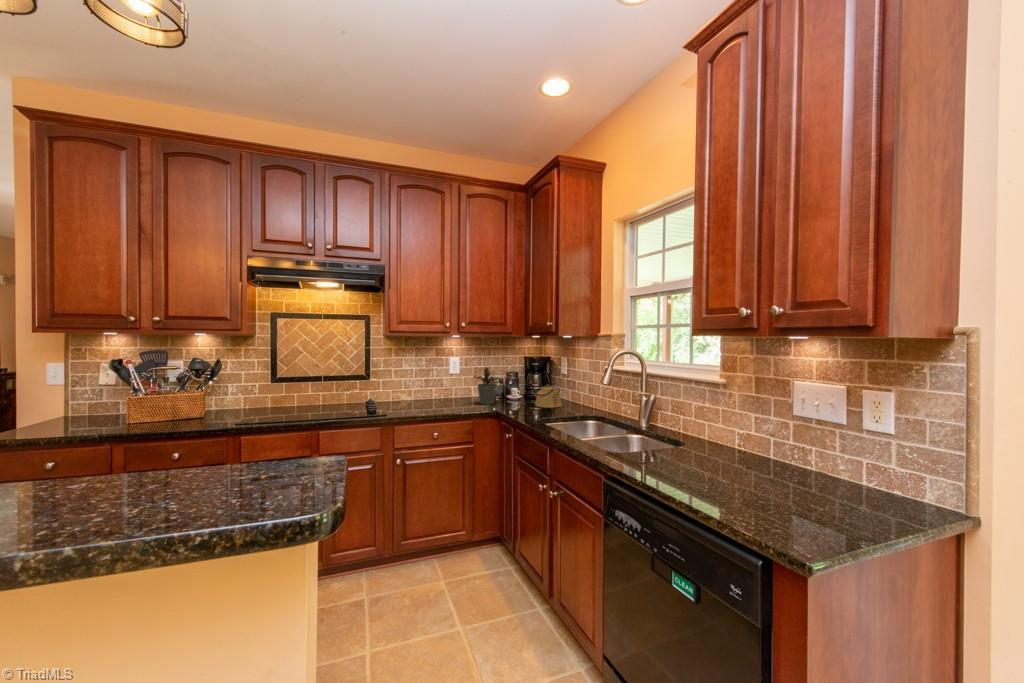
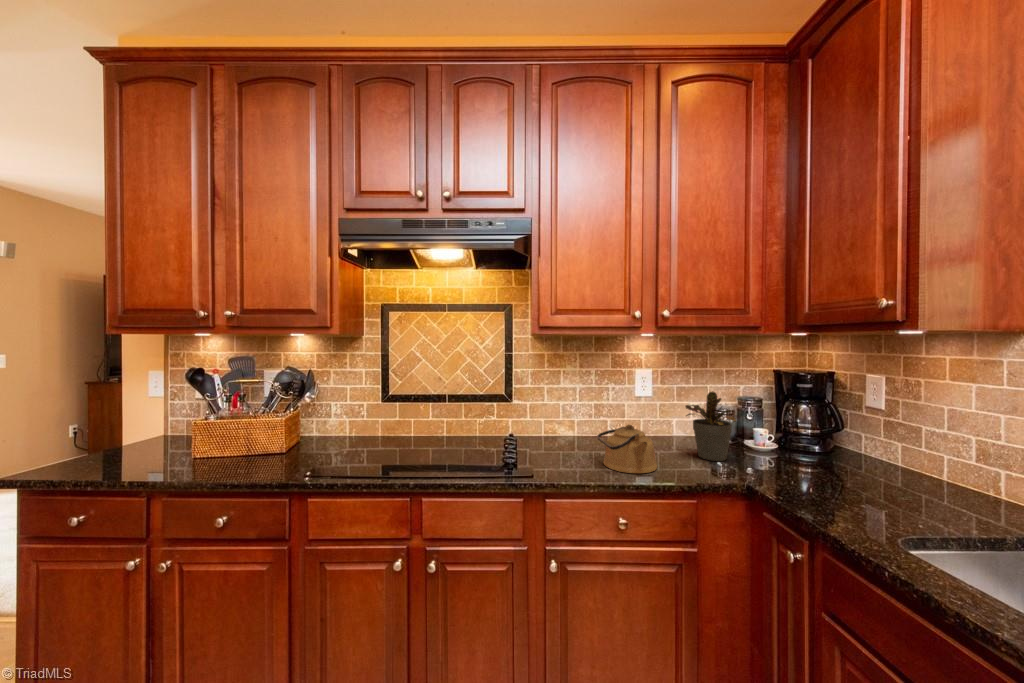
kettle: present [531,385,561,408] -> present [597,424,657,473]

